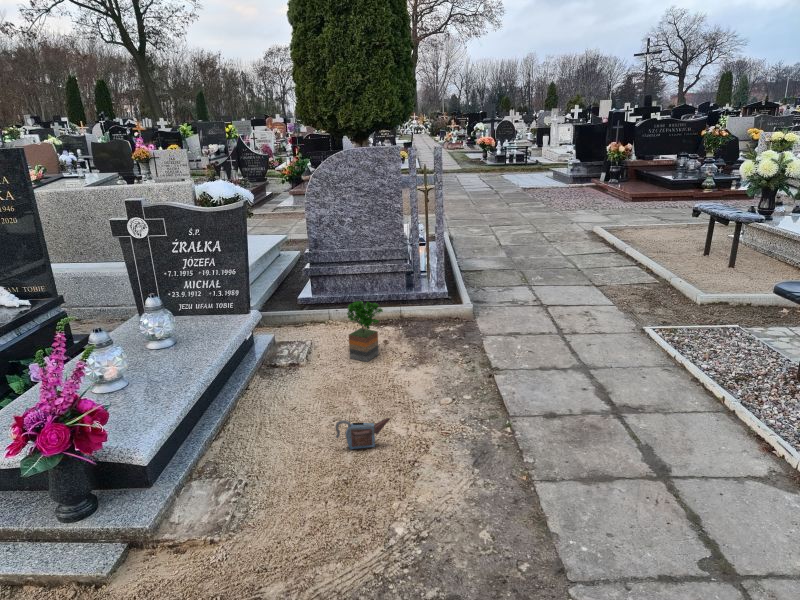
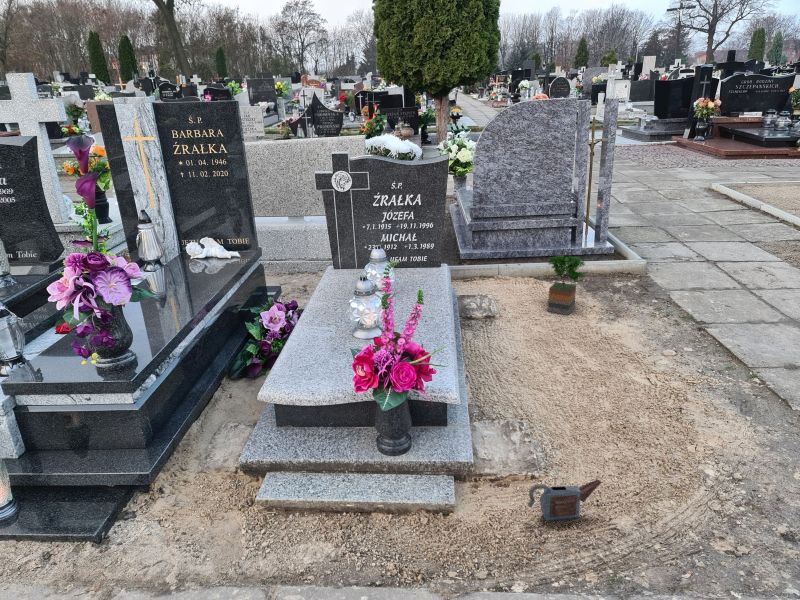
watering can: present [336,418,390,449] -> present [528,480,601,521]

